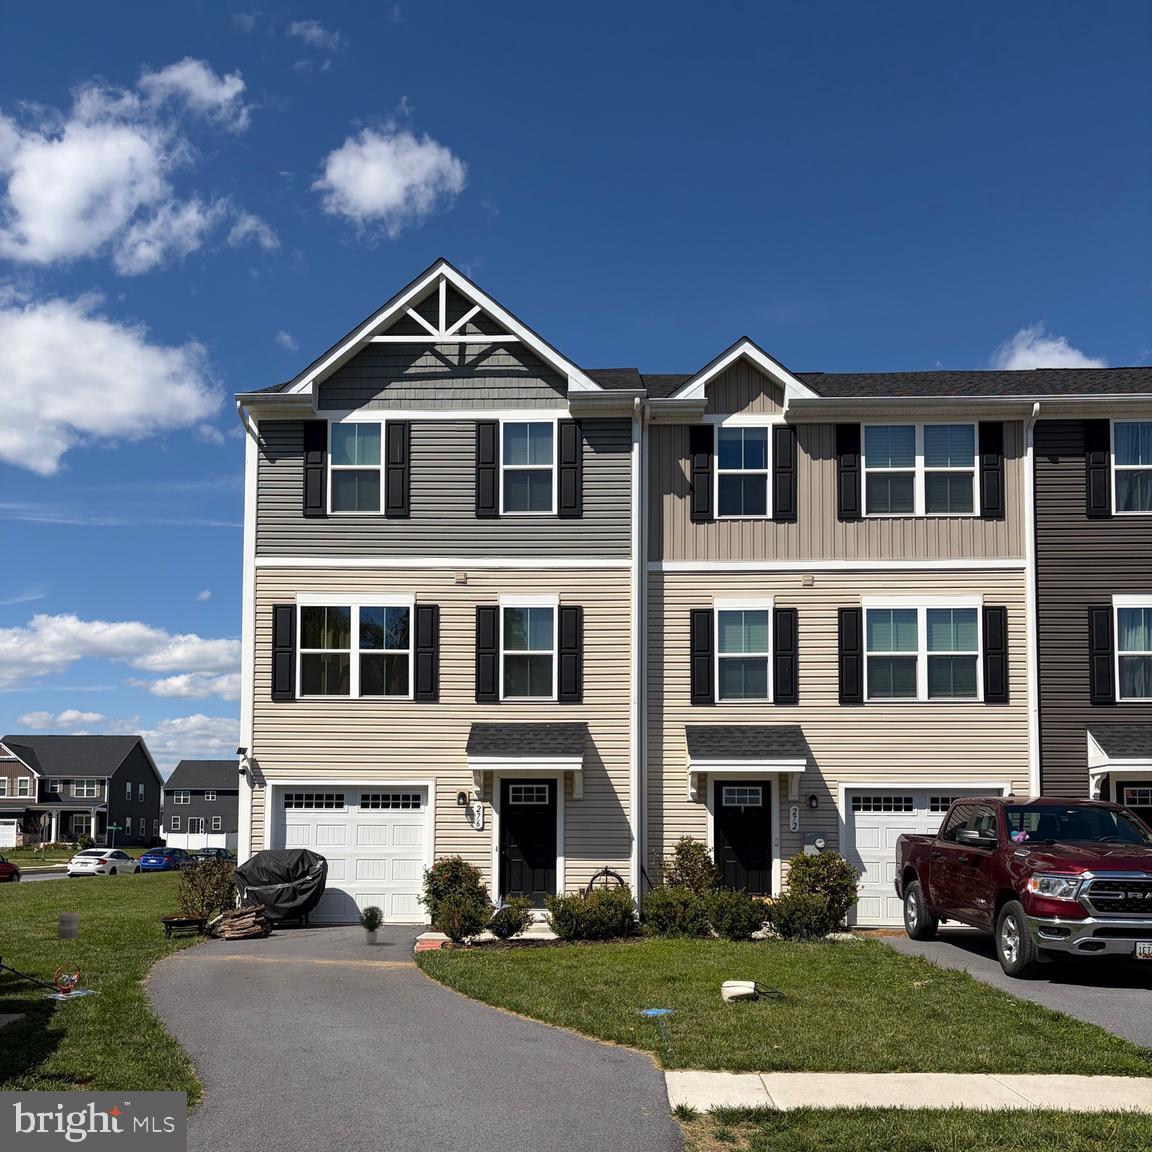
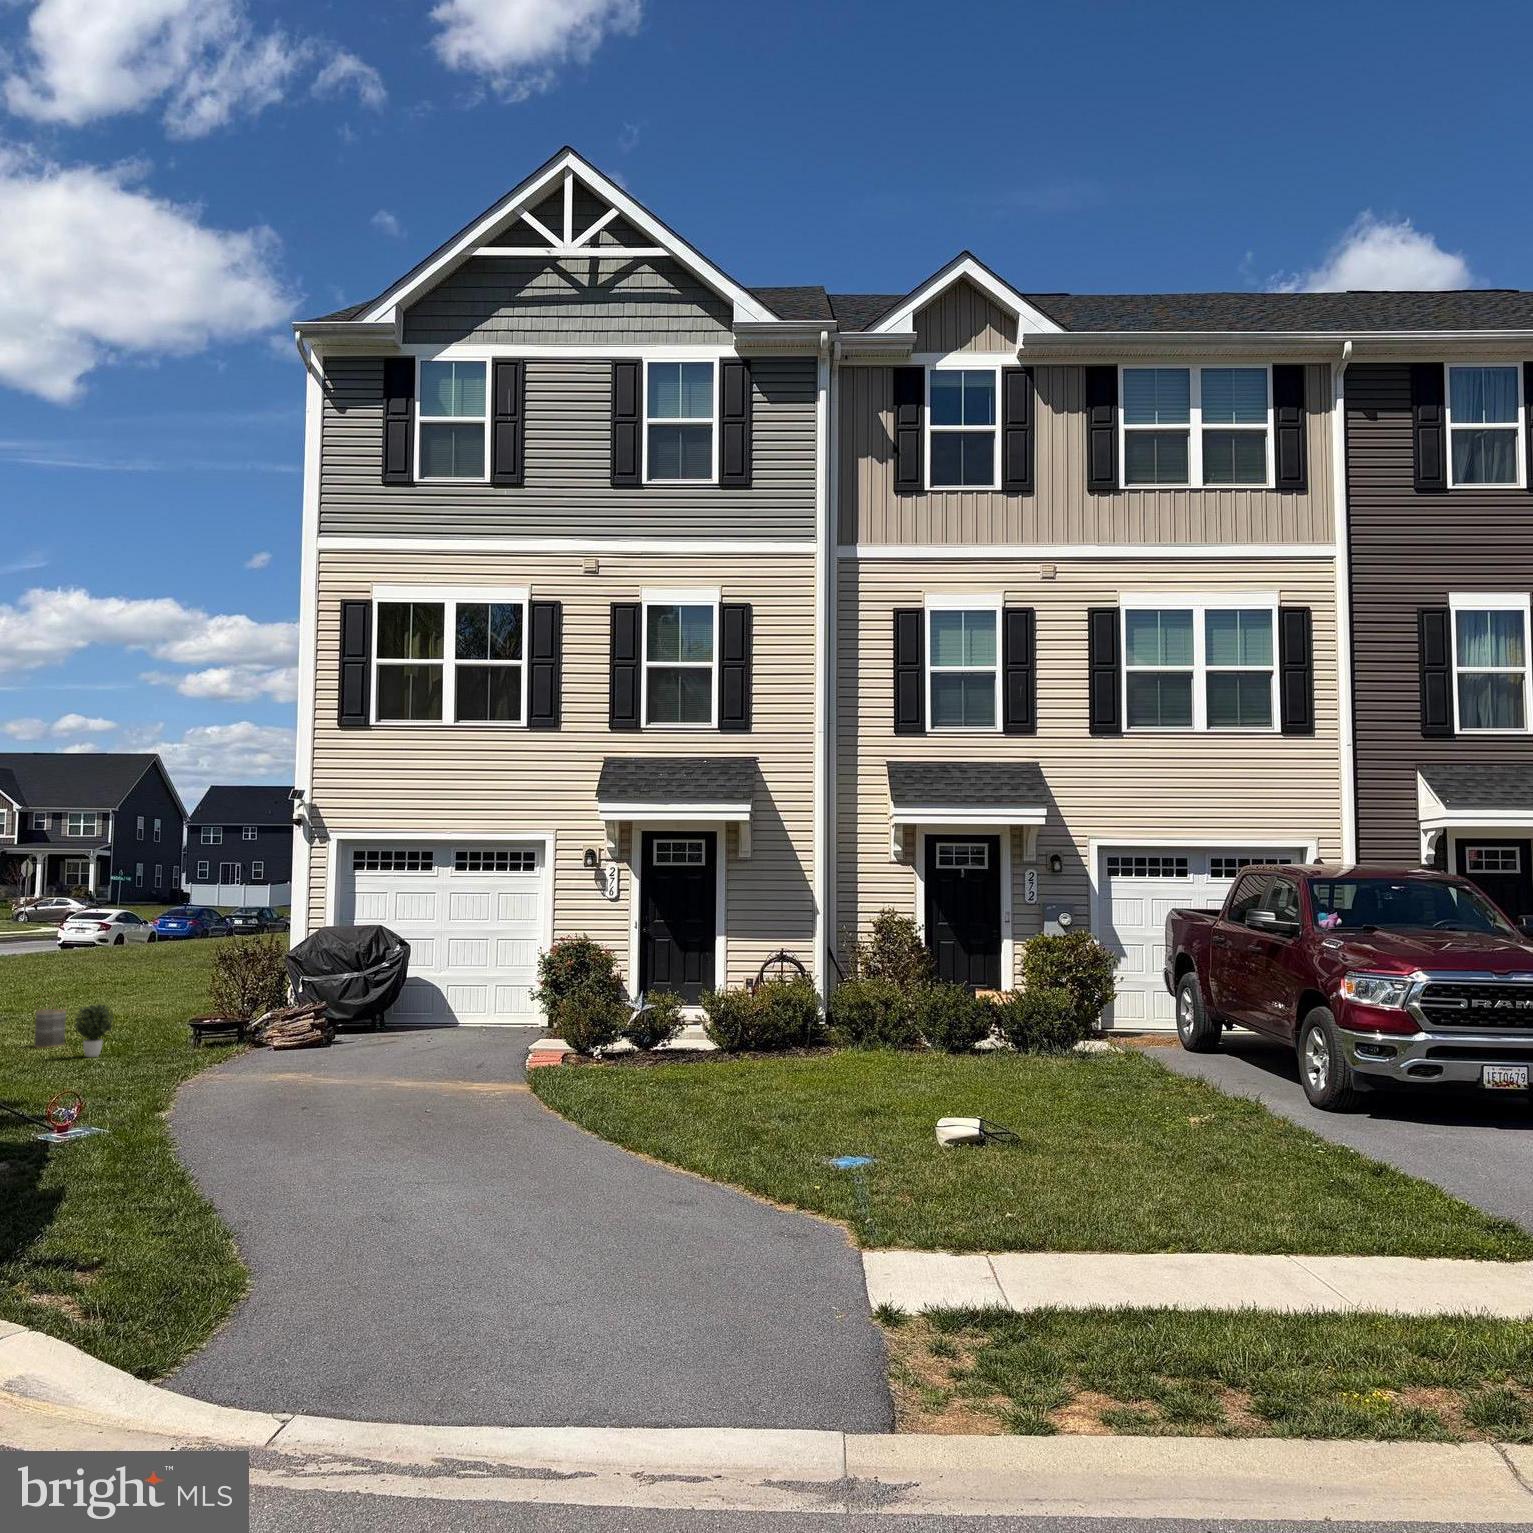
potted plant: present [359,906,384,944] -> present [75,1004,114,1057]

